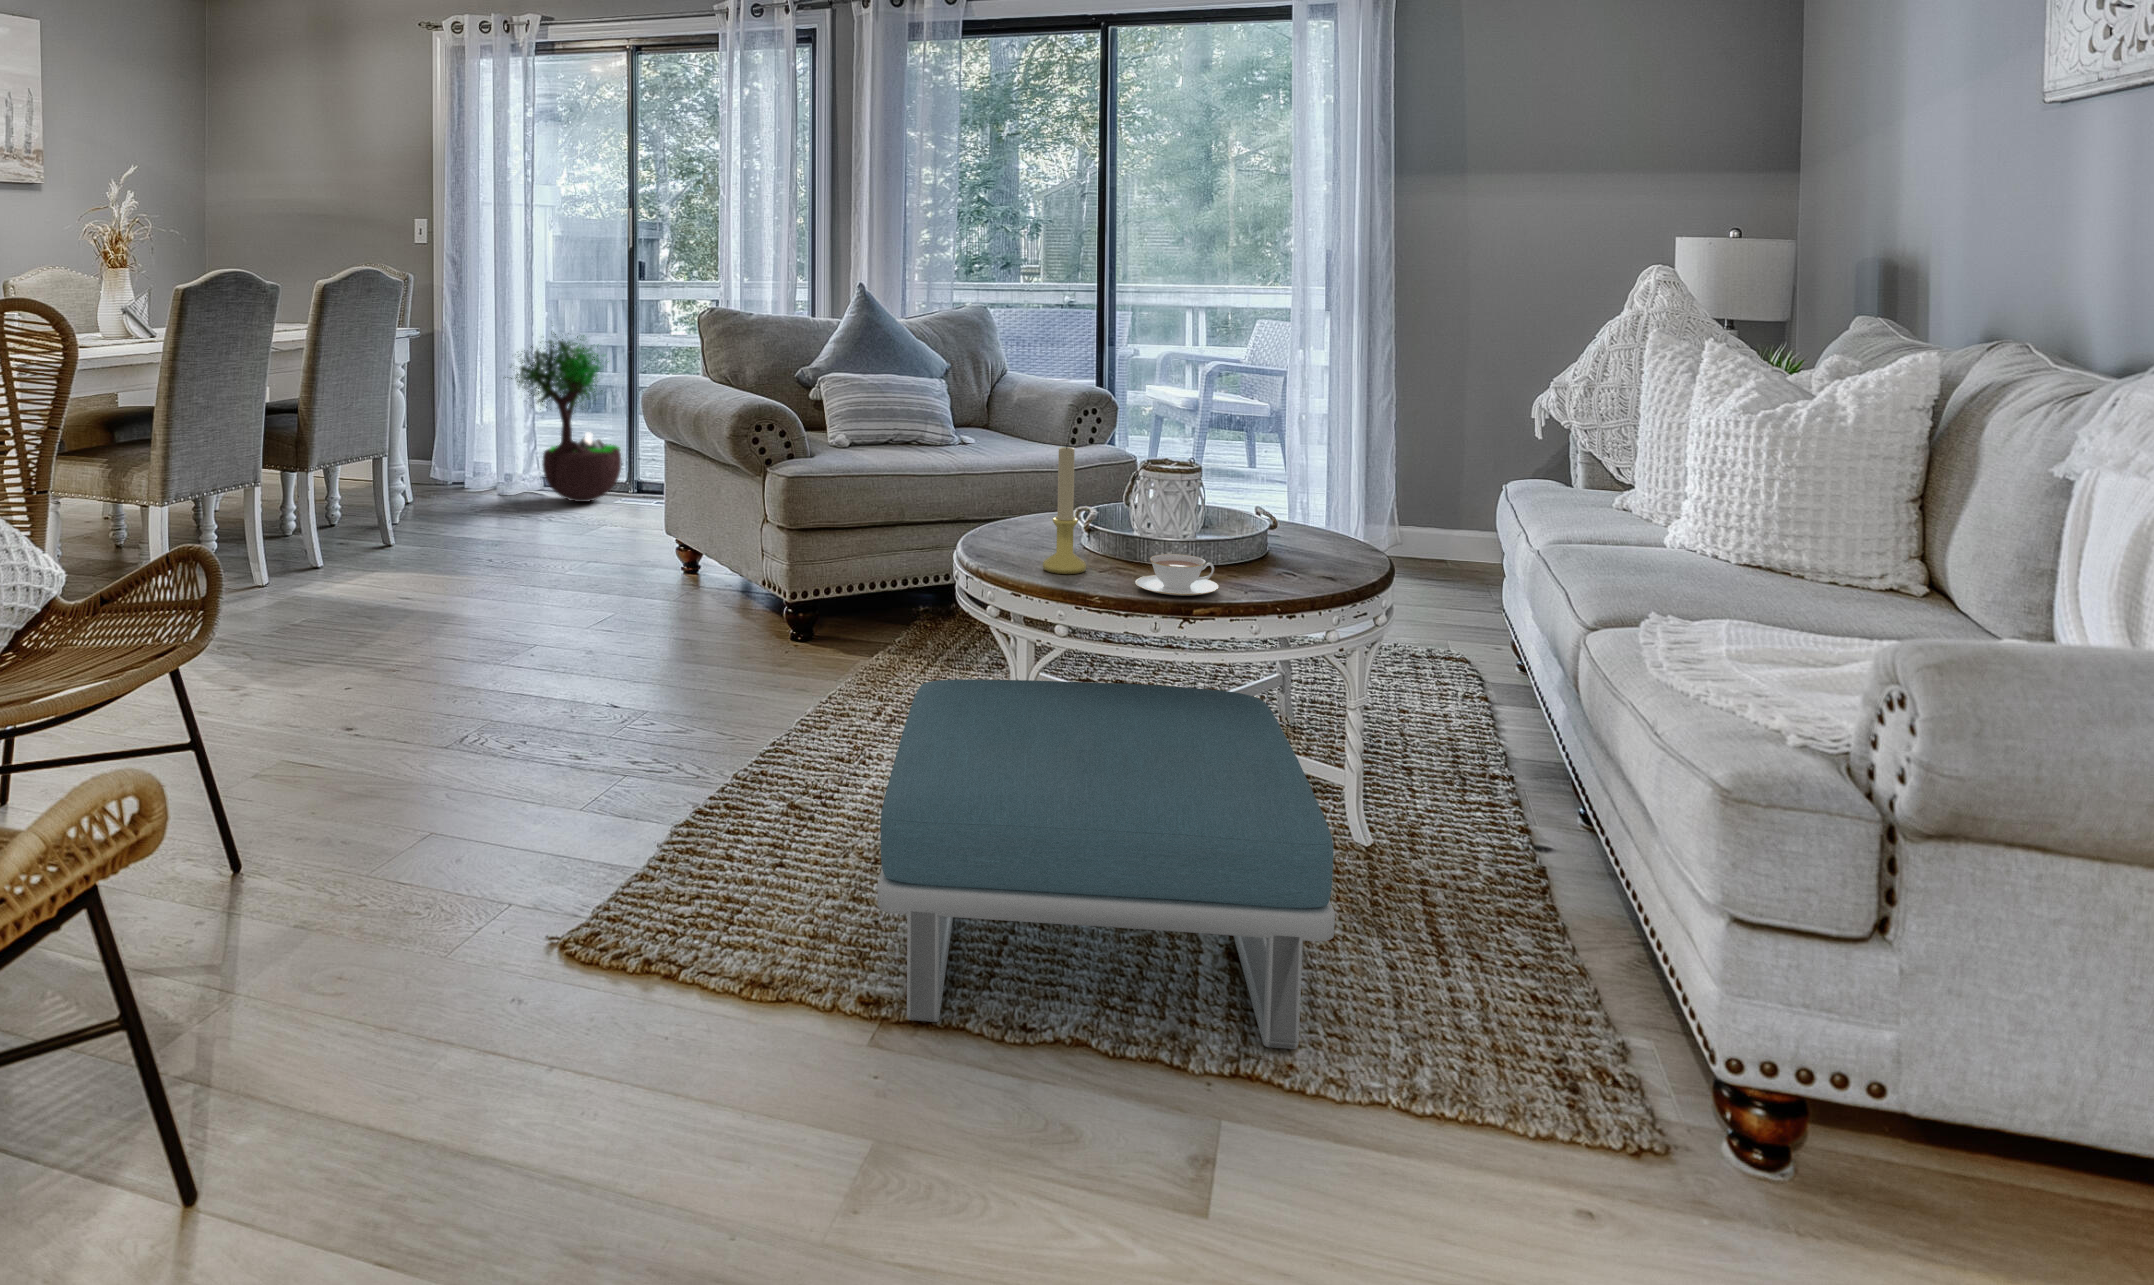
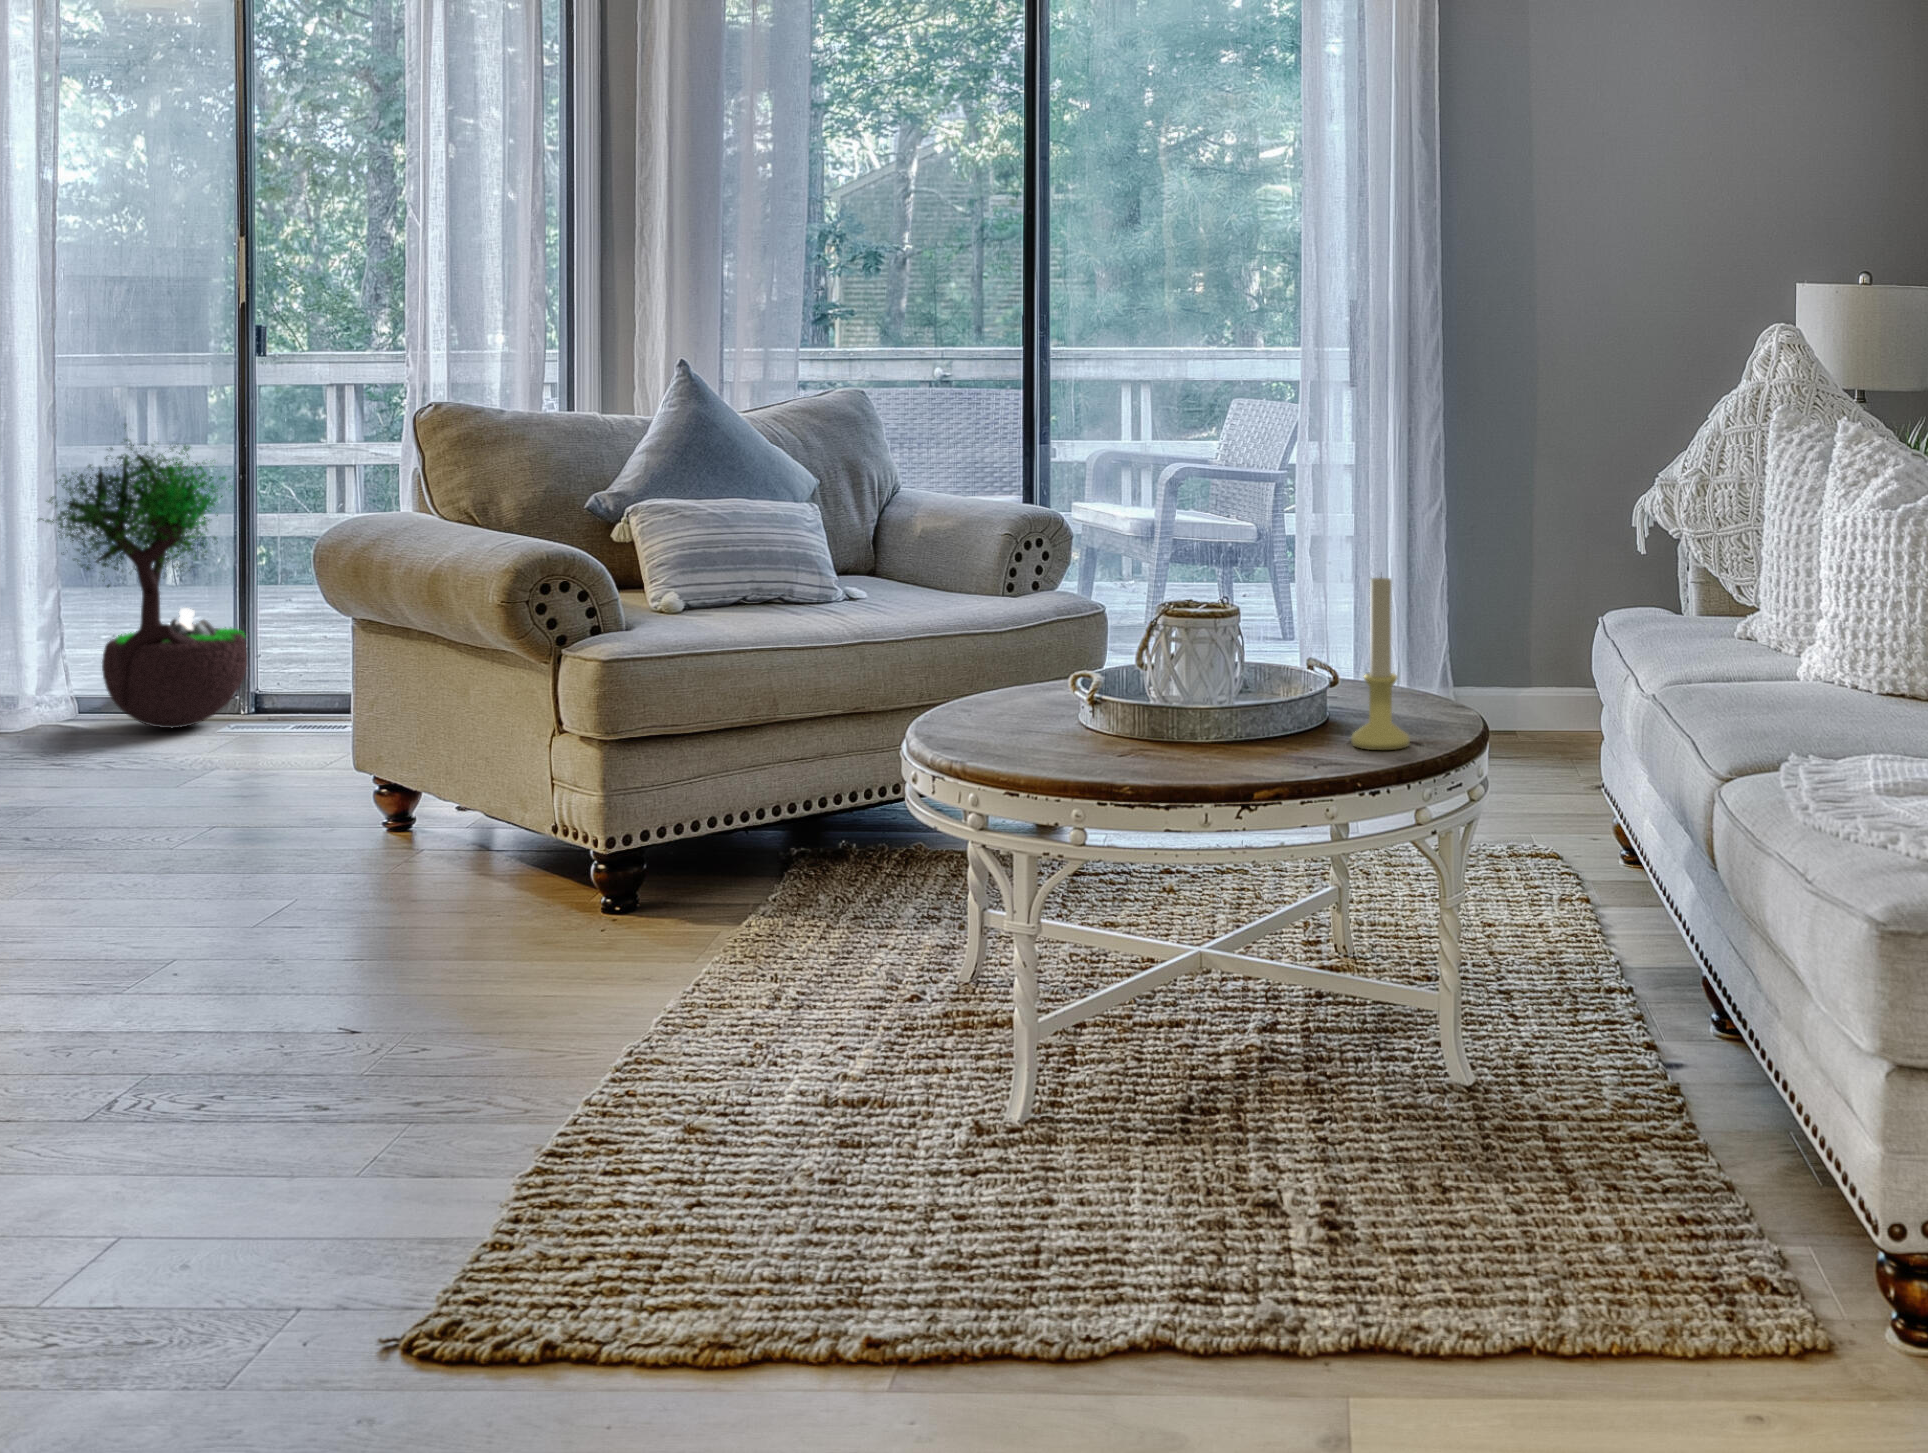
candle holder: present [1043,444,1086,574] -> present [1351,577,1410,750]
teacup: present [1136,554,1219,596] -> none [1174,717,1282,769]
footstool: present [877,679,1335,1049] -> none [880,895,1462,1356]

